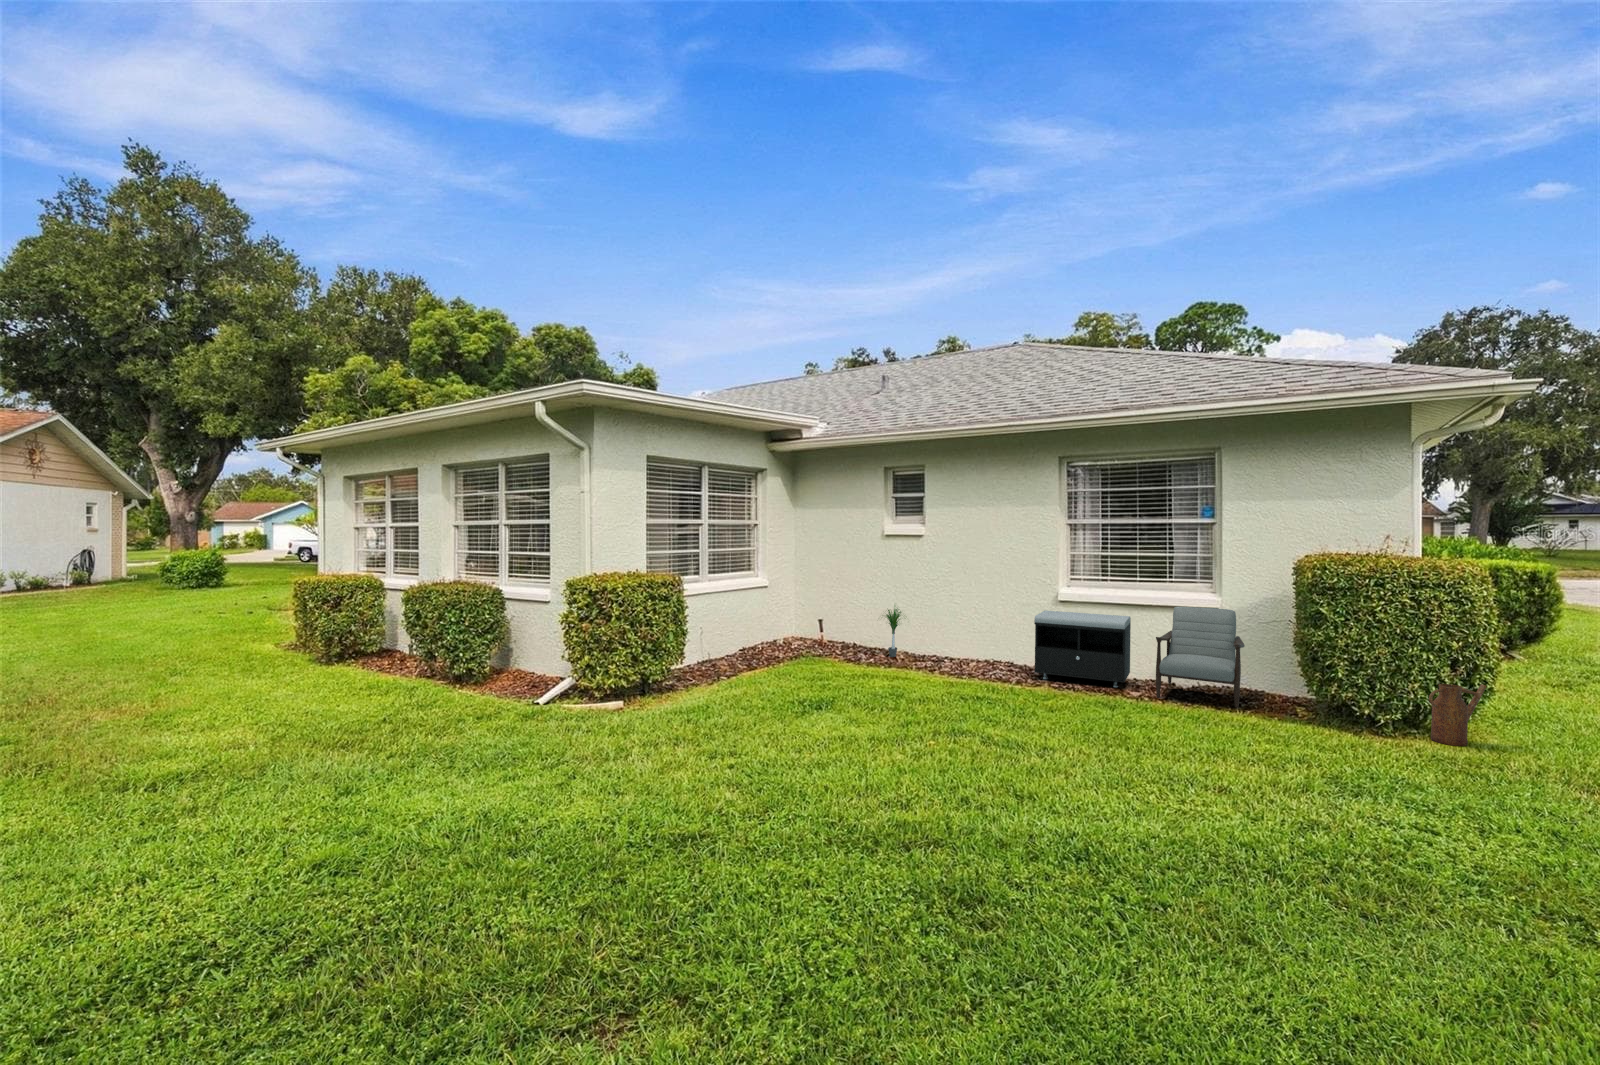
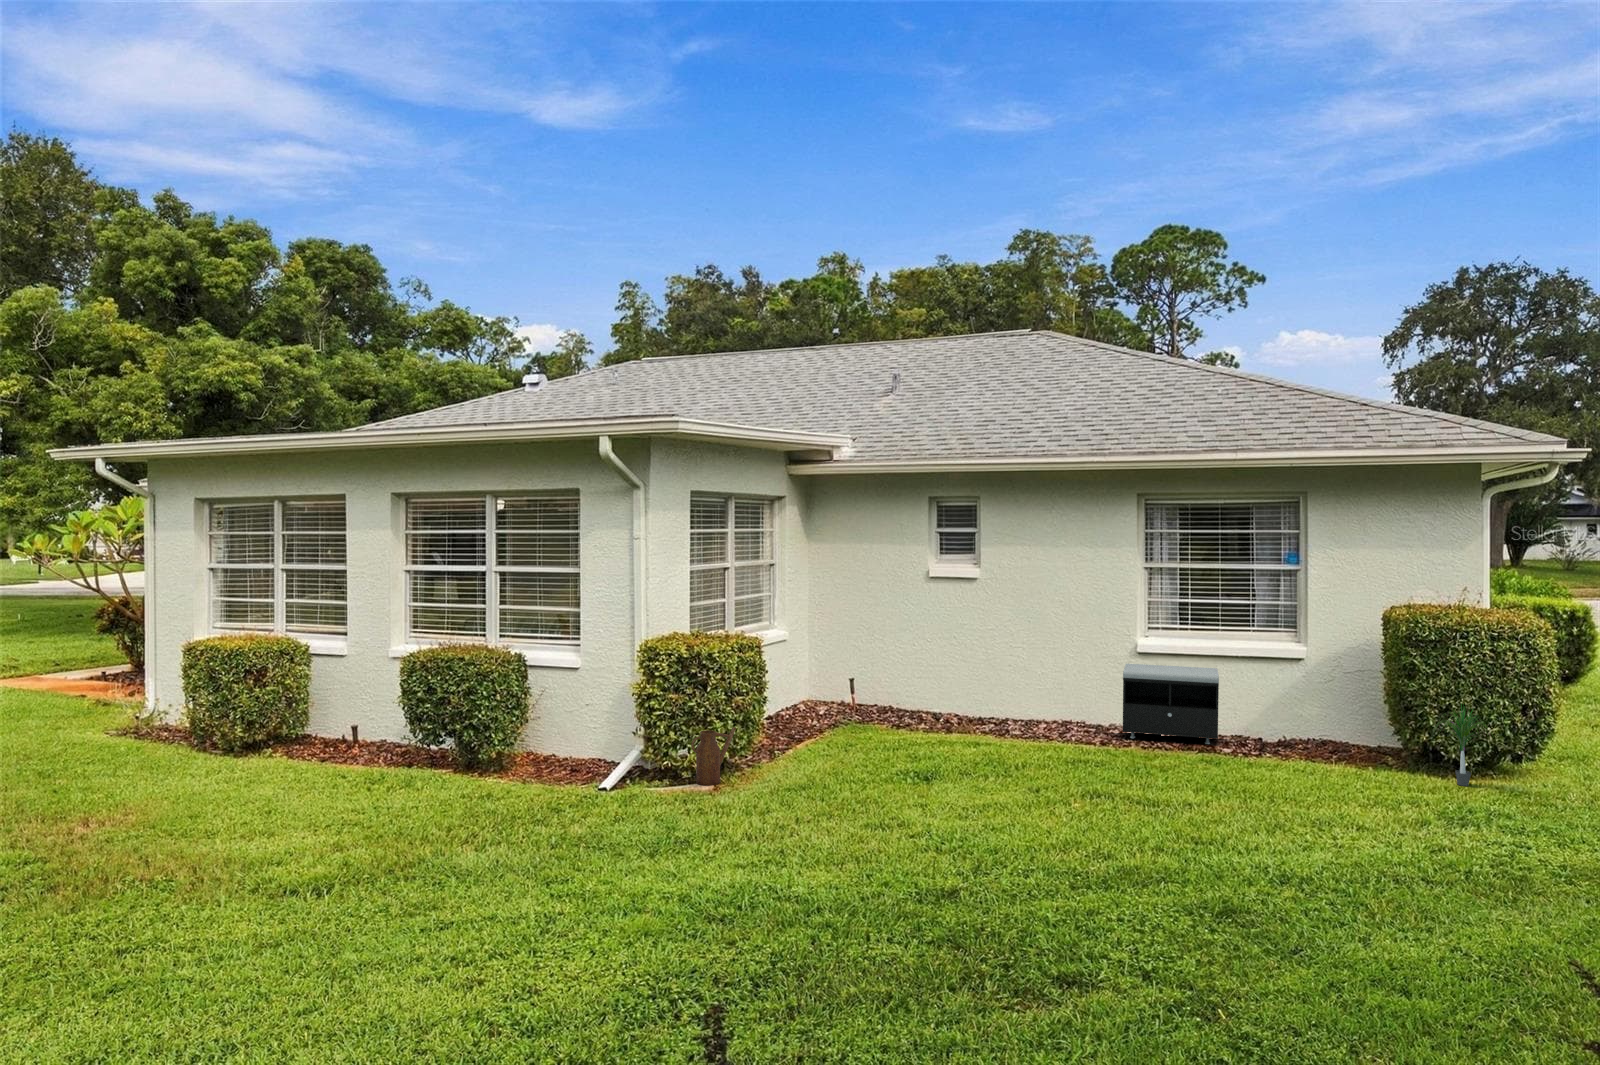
chair: present [1156,607,1245,708] -> none [1251,658,1336,760]
potted plant: present [886,608,901,657] -> present [1440,706,1486,786]
watering can: present [1429,684,1486,746] -> present [691,727,736,786]

